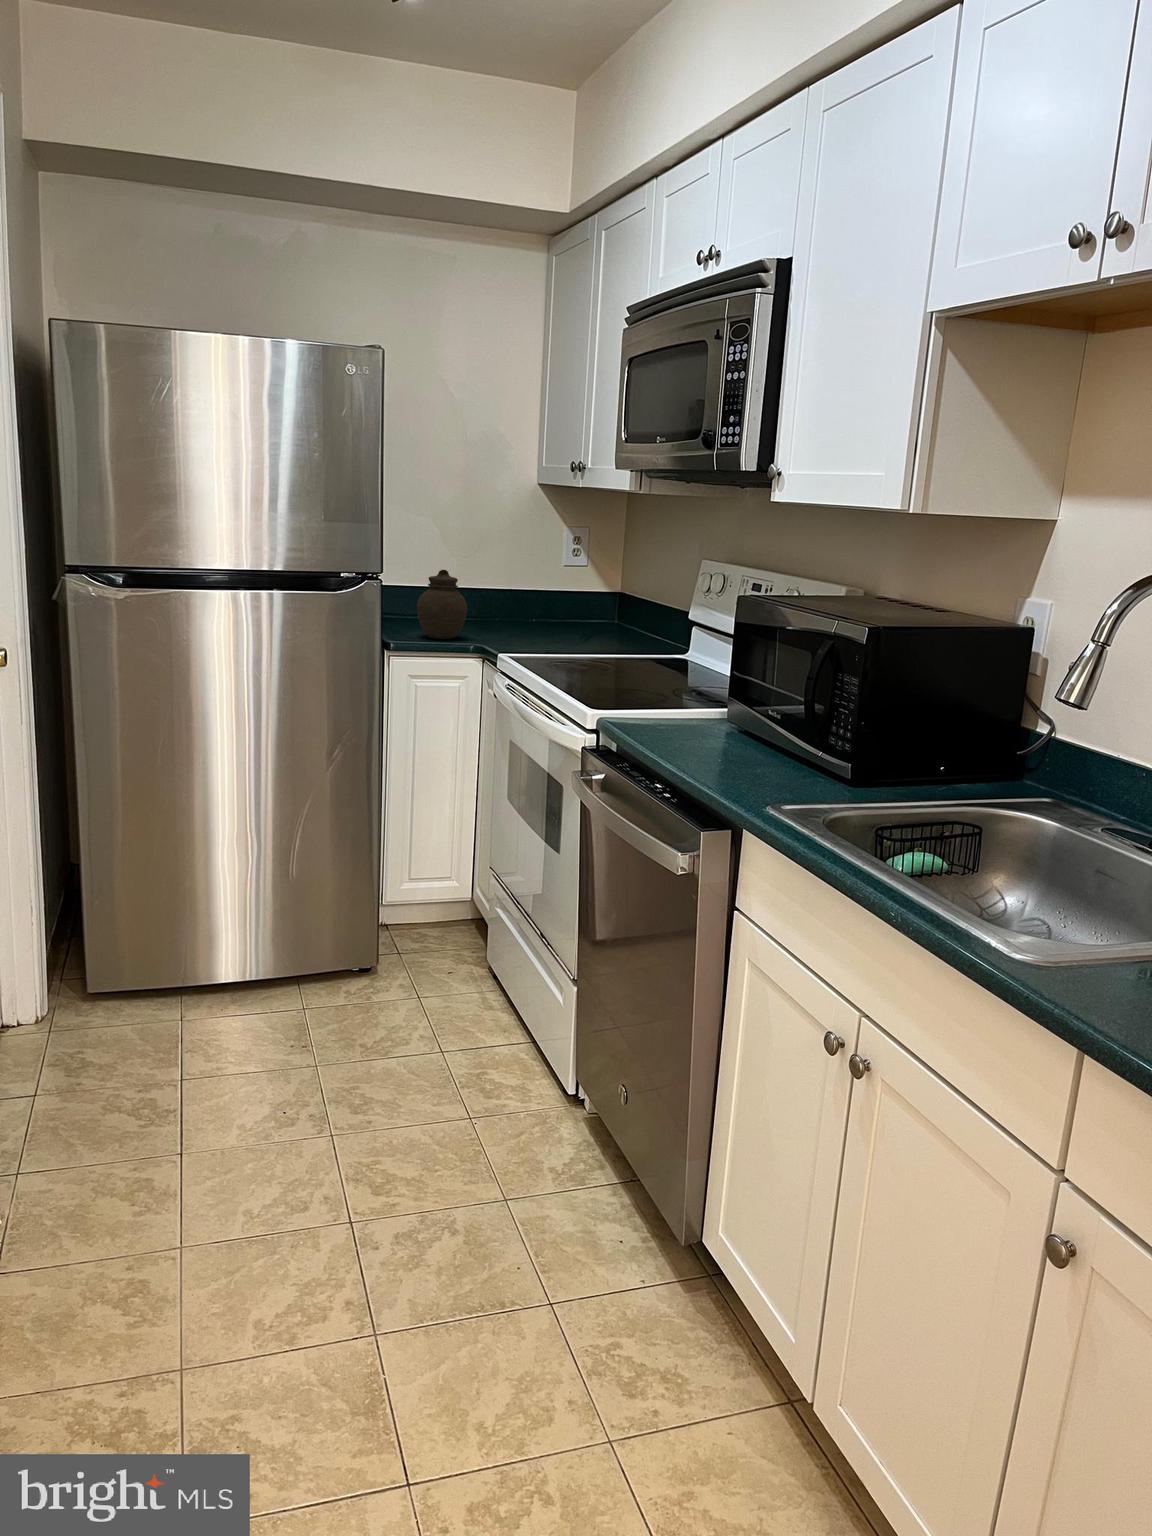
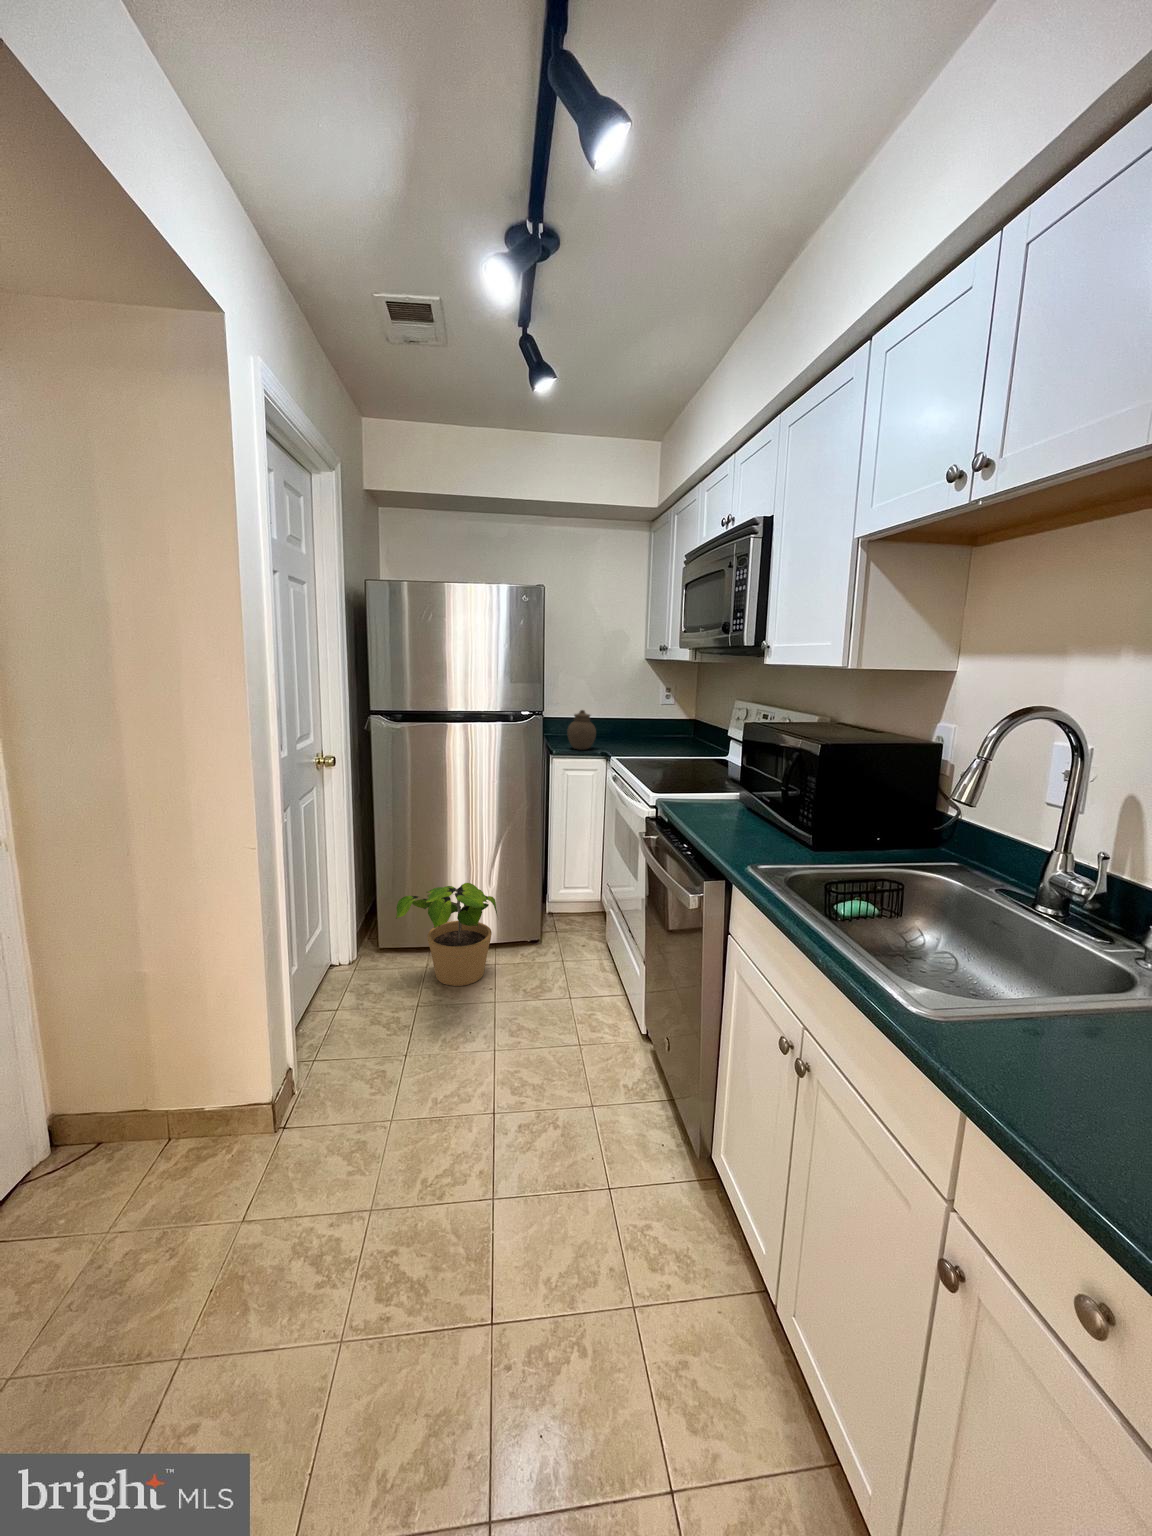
potted plant: none [132,865,312,1043] -> present [396,883,497,986]

